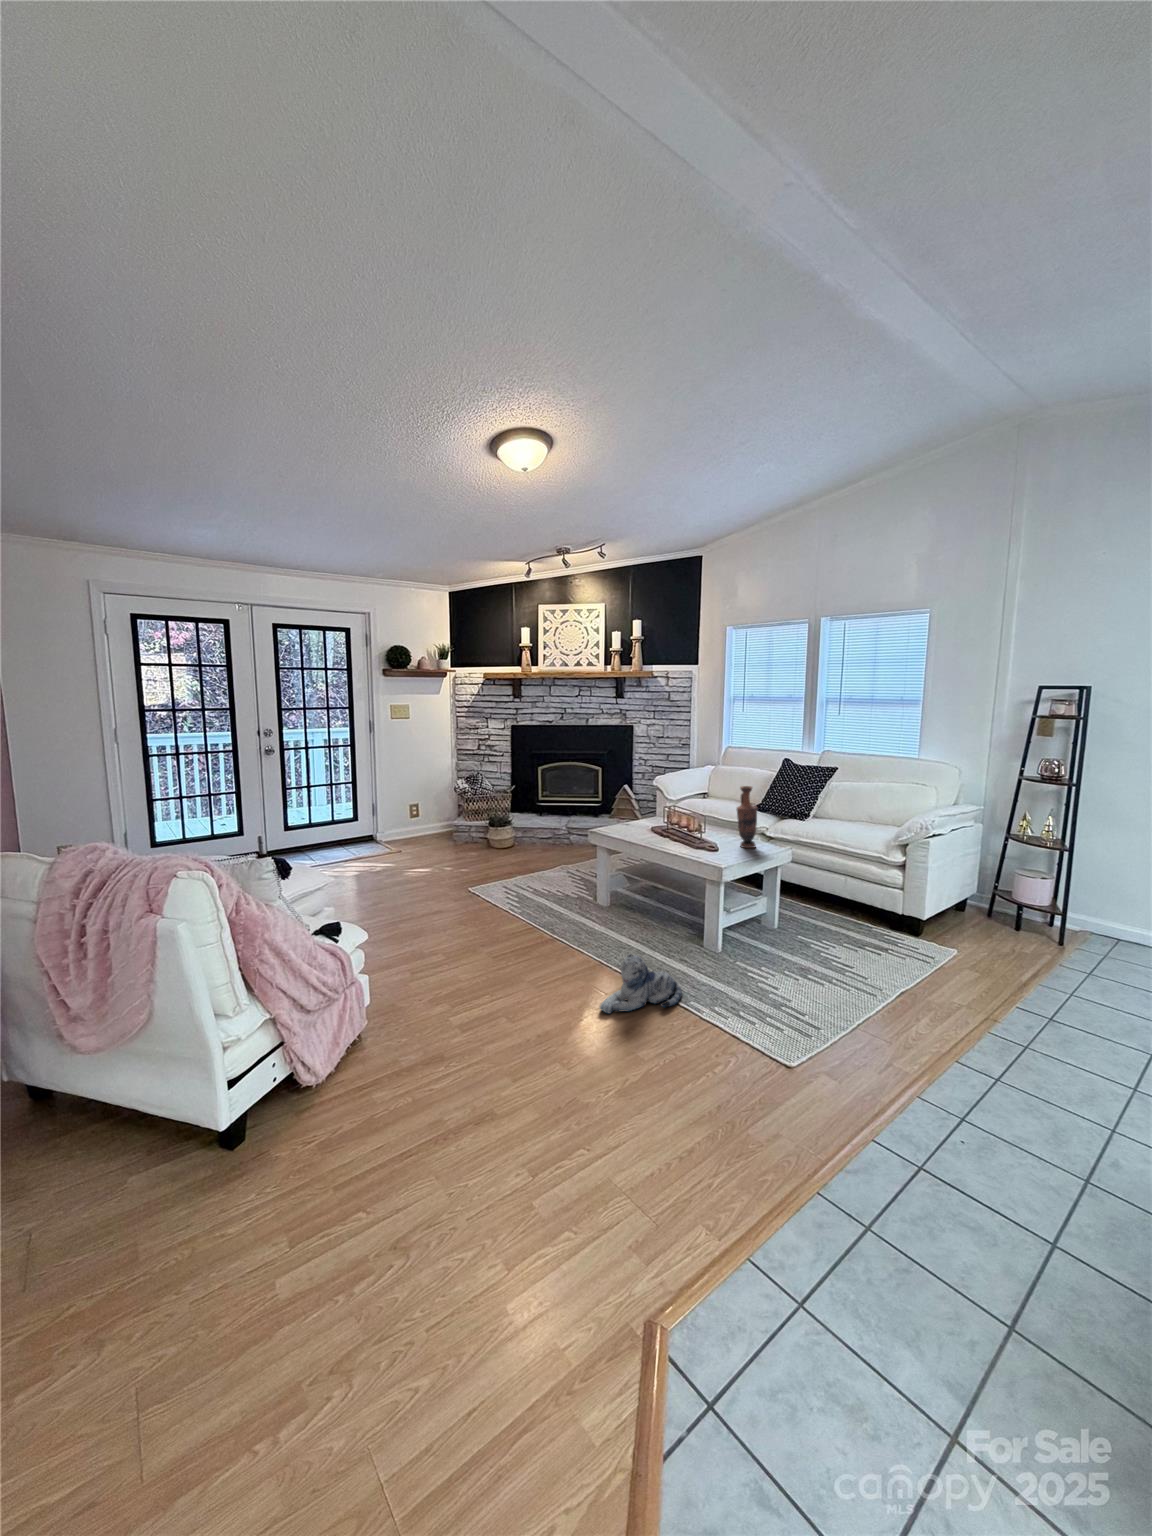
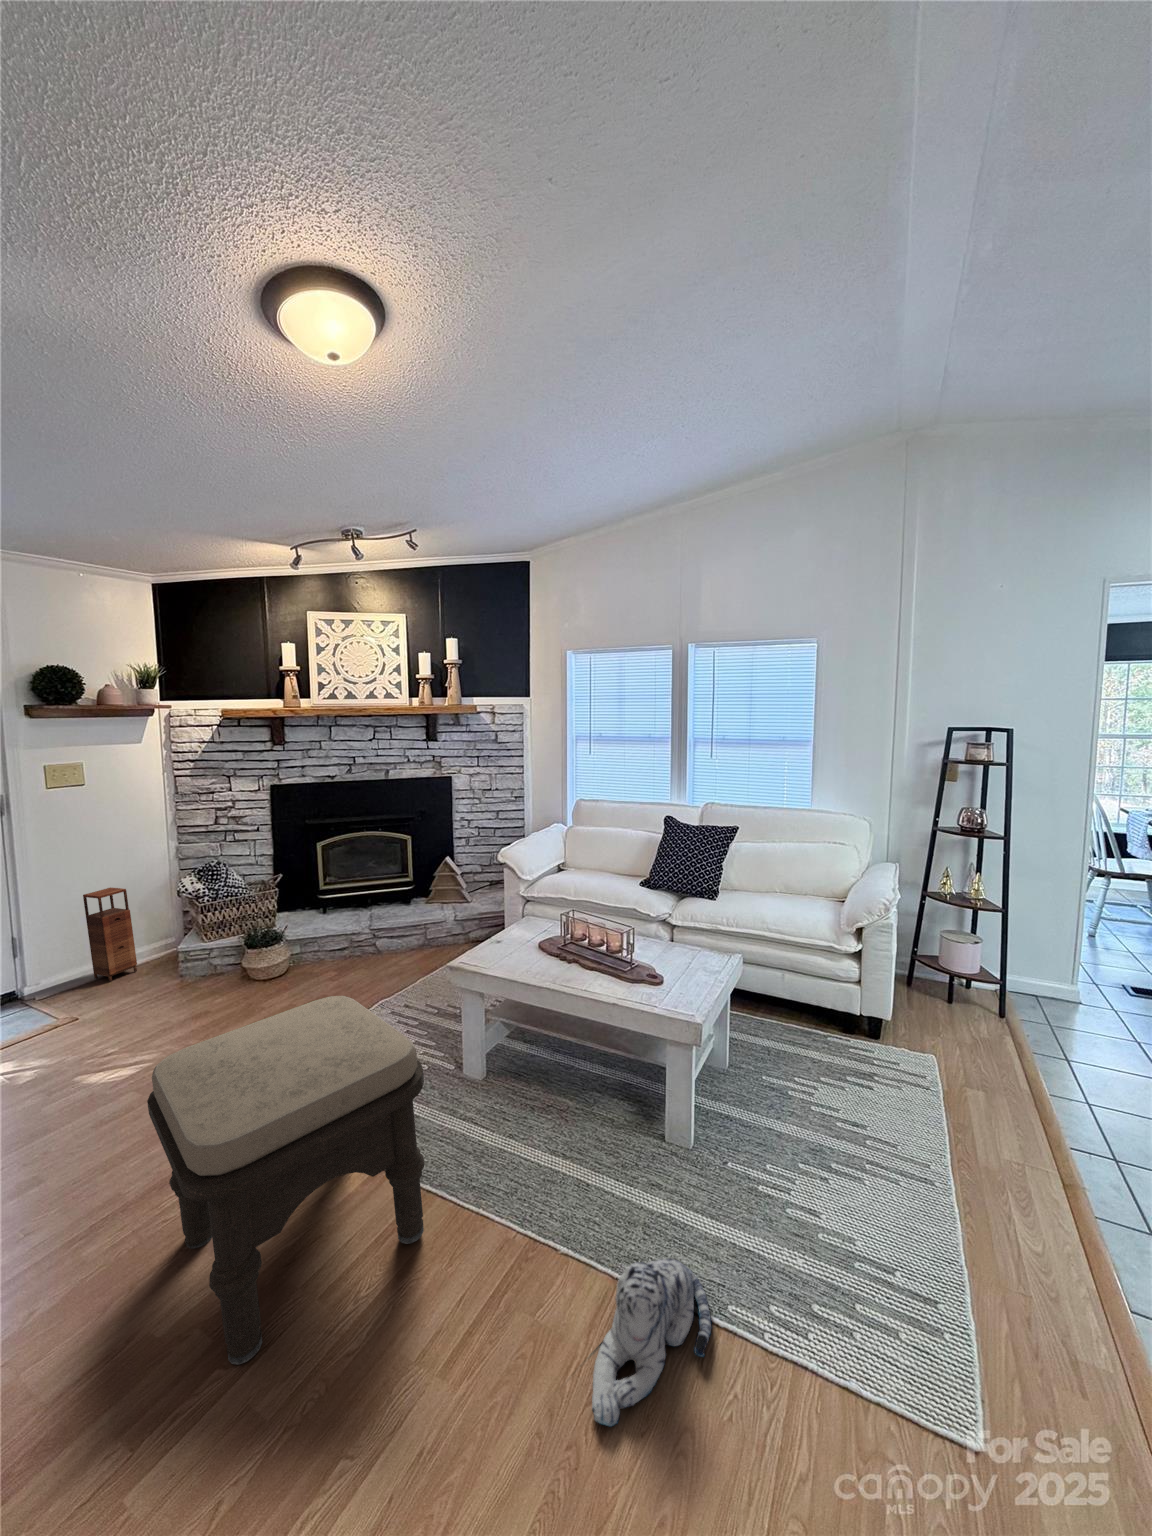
storage cabinet: none [405,784,431,840] -> present [83,887,137,982]
vase: present [736,786,758,848] -> none [674,877,703,967]
ottoman: none [428,829,552,965] -> present [147,996,424,1365]

